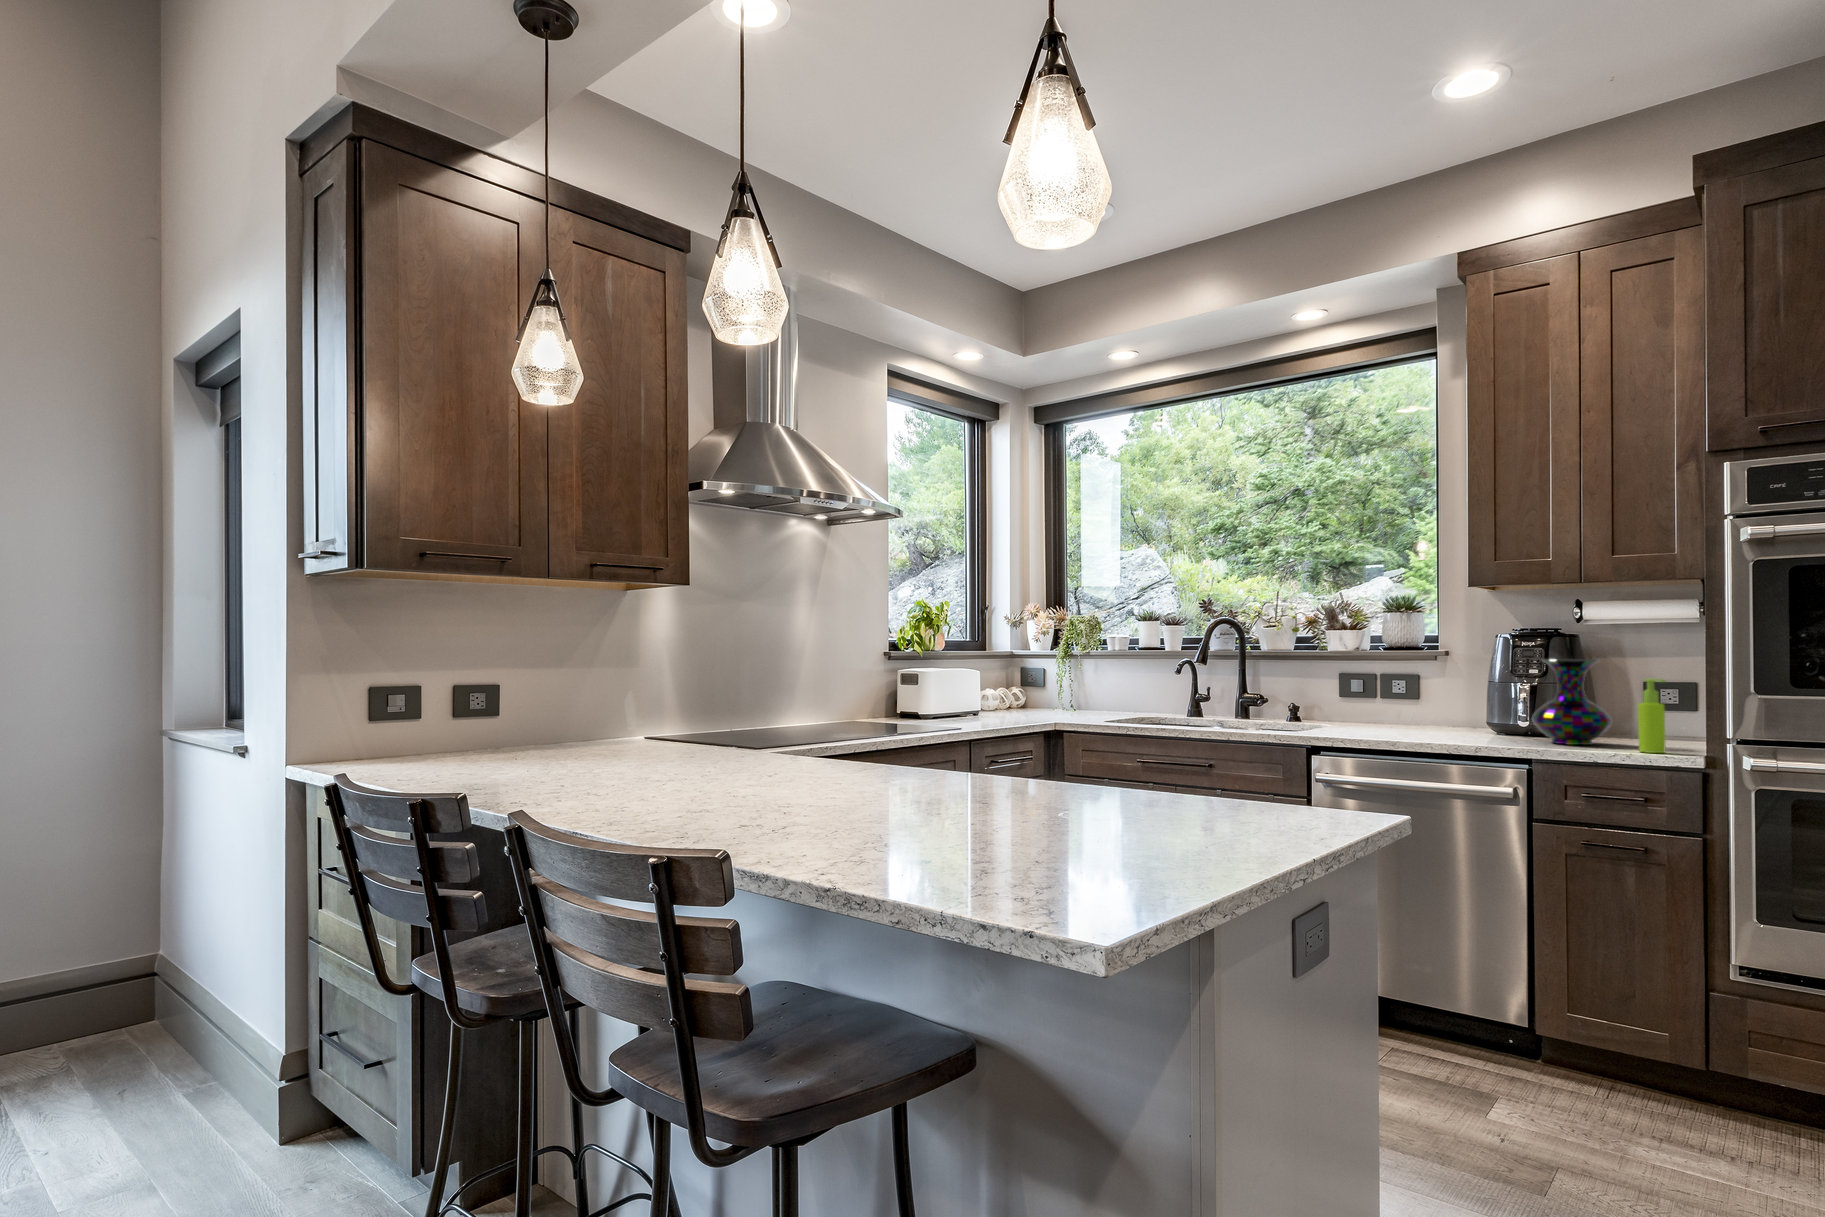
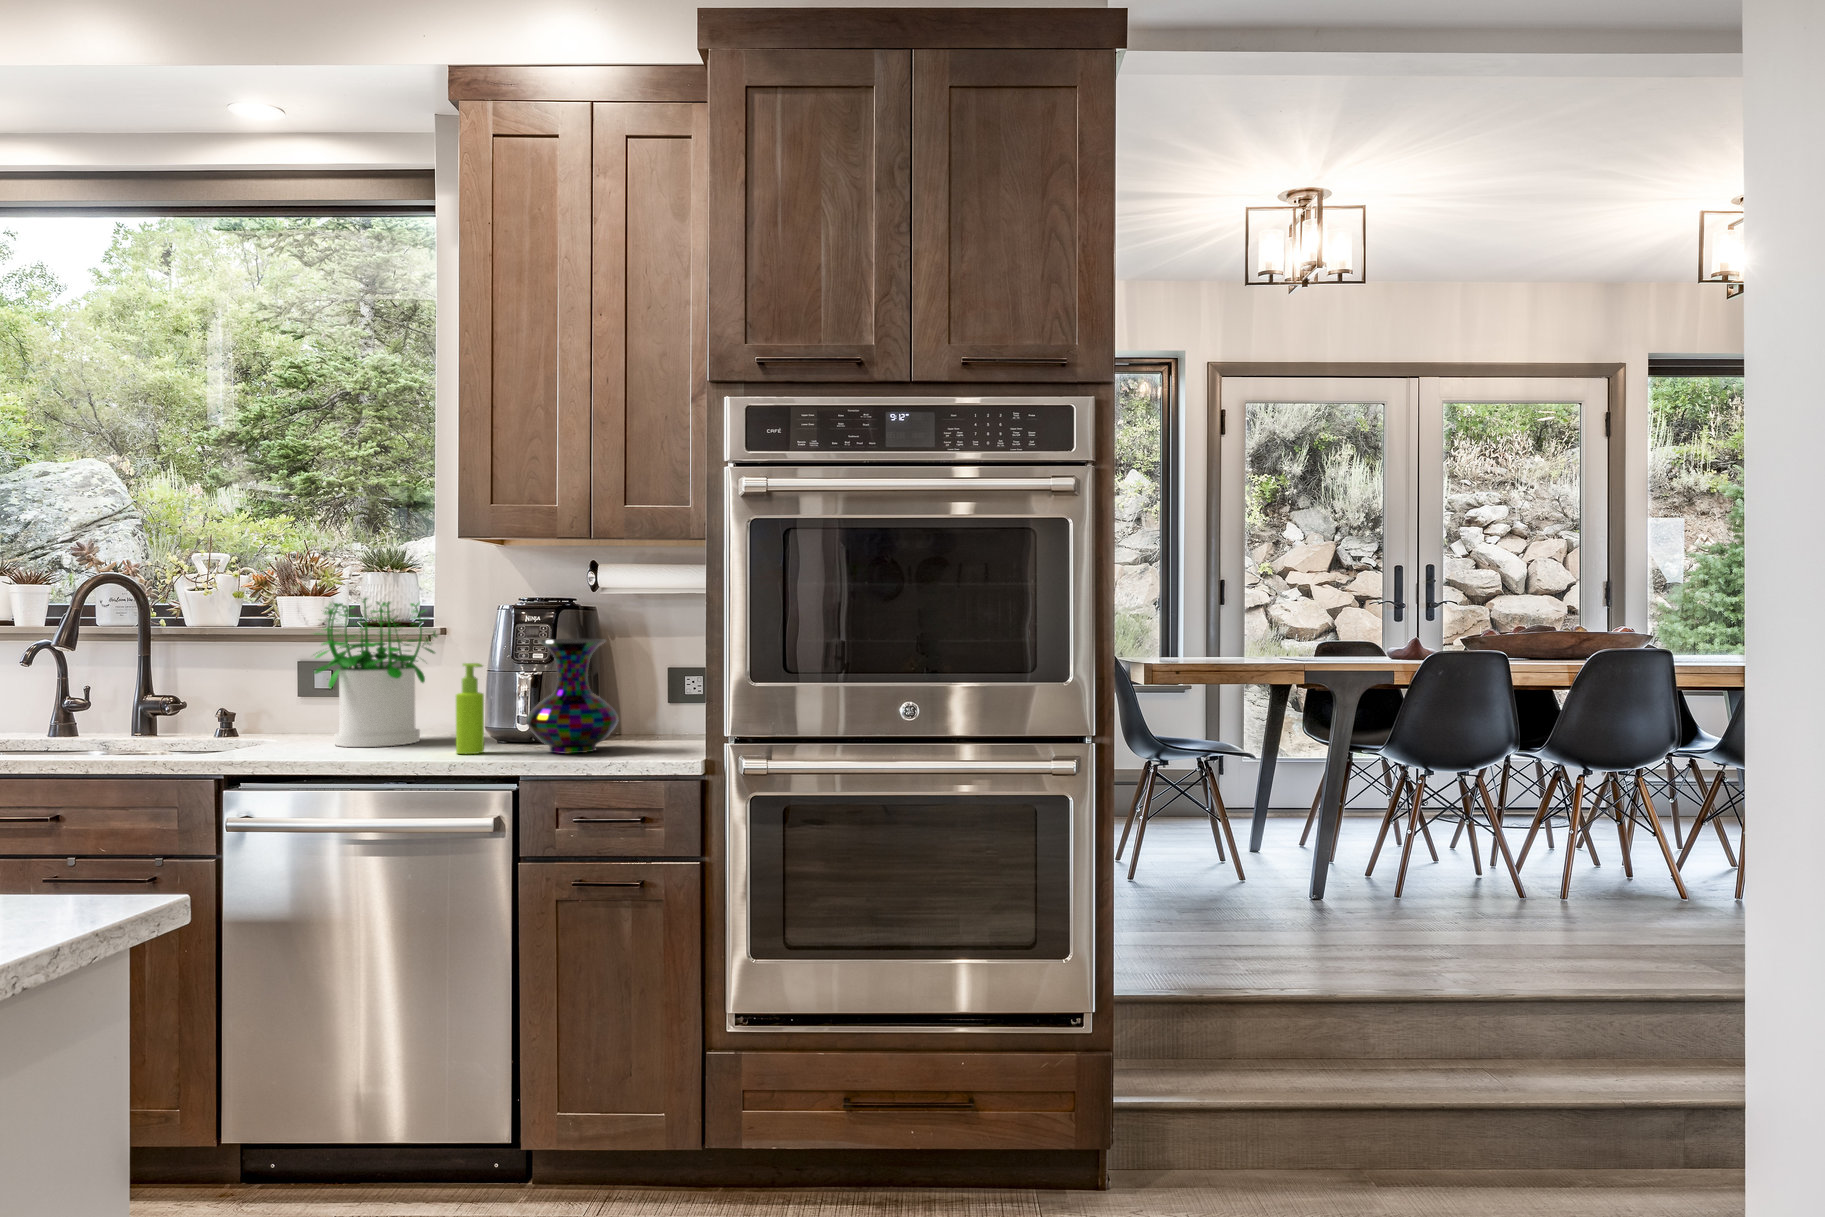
potted plant: none [1358,628,1446,732] -> present [313,598,437,747]
soap dispenser: present [1638,679,1665,753] -> present [456,663,484,754]

